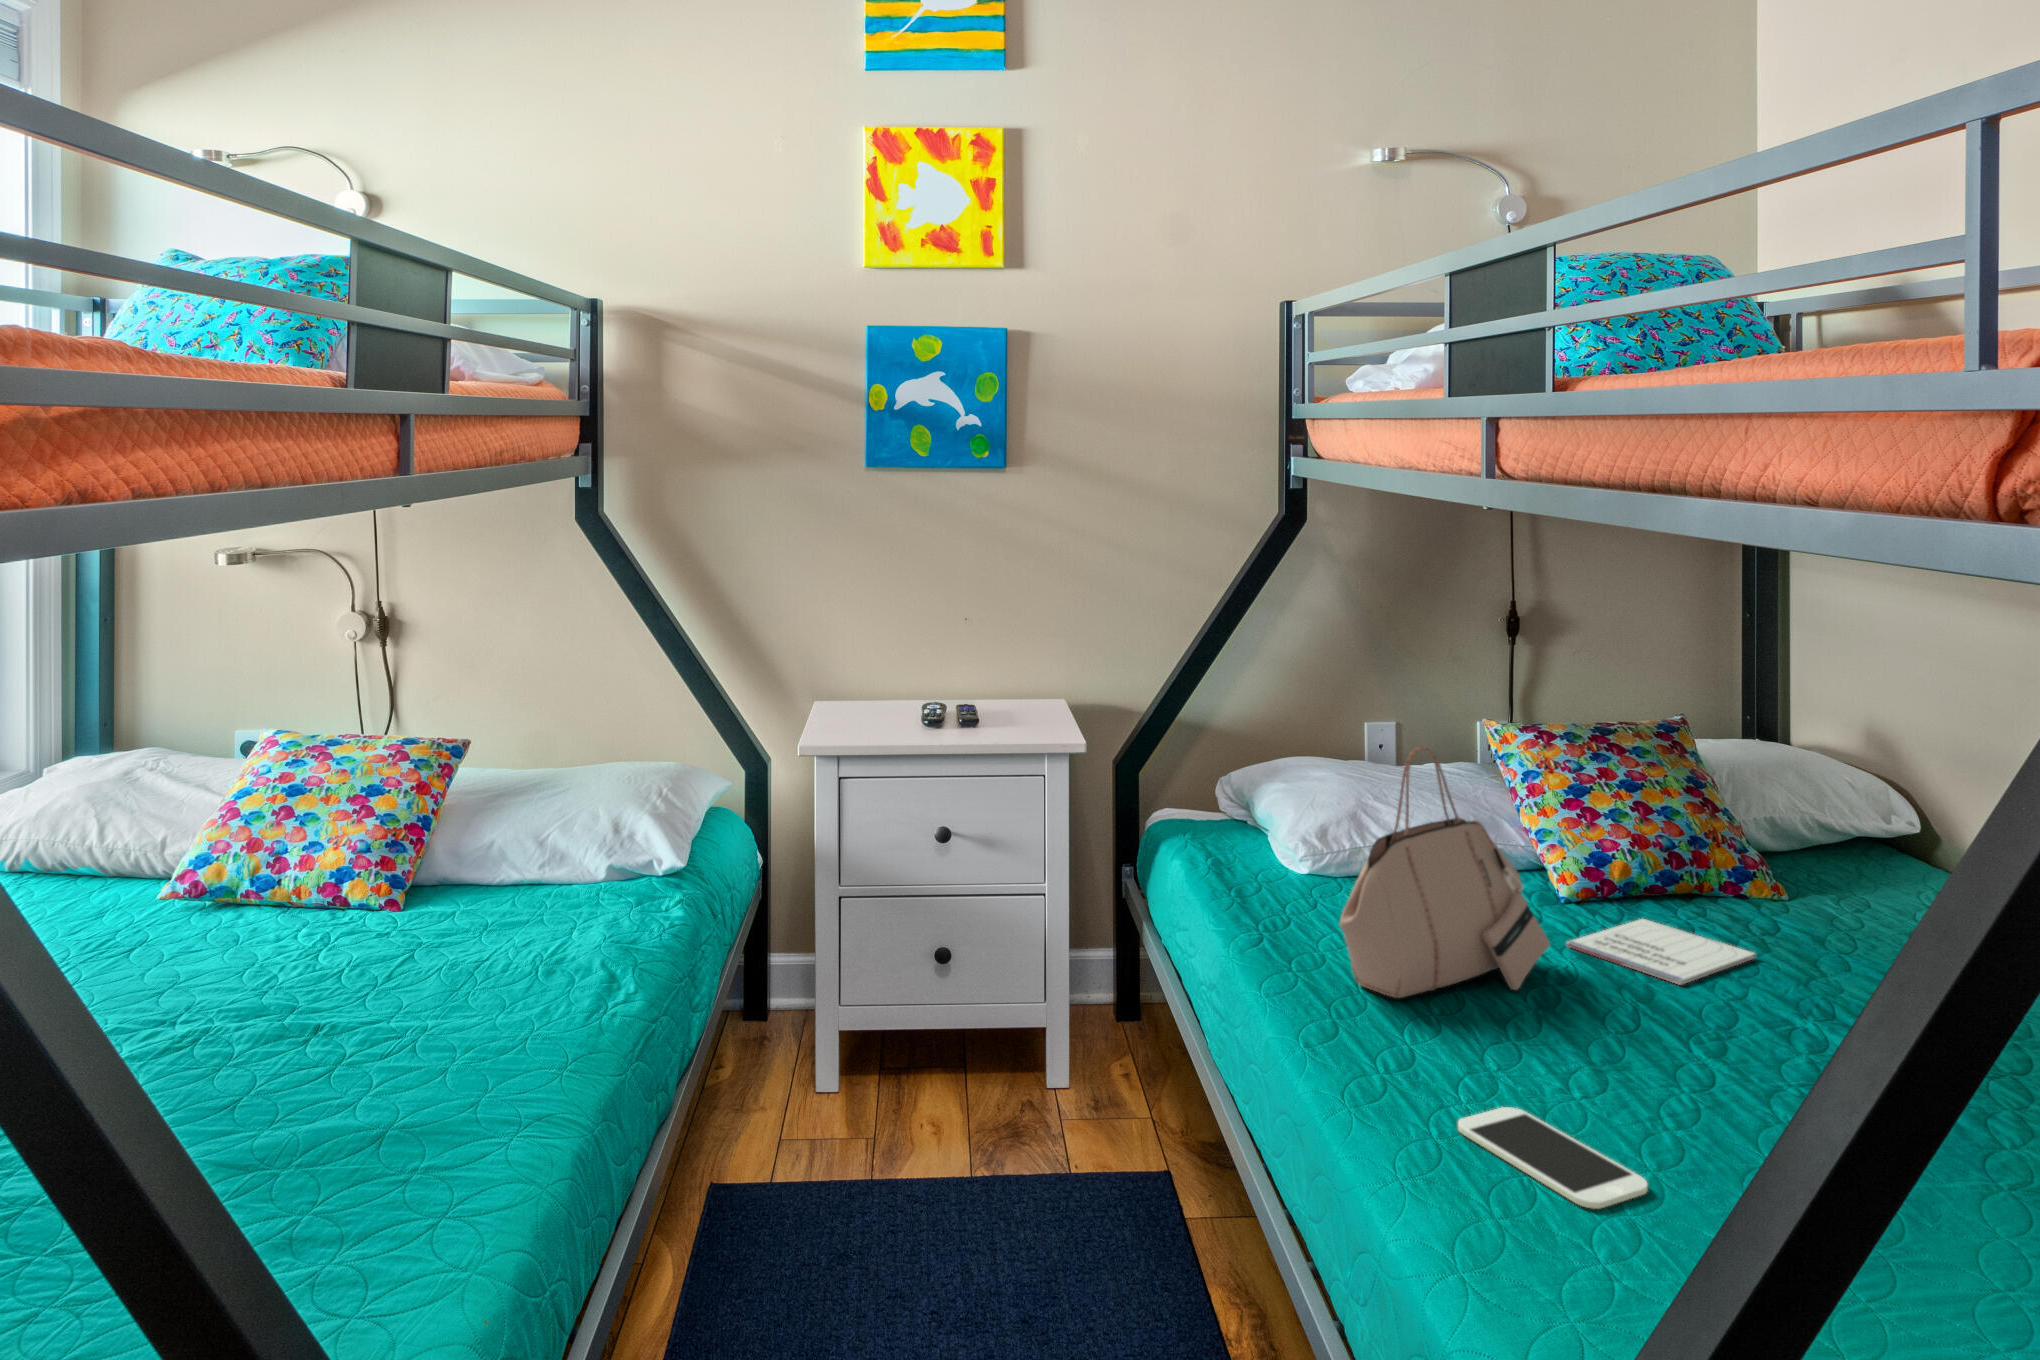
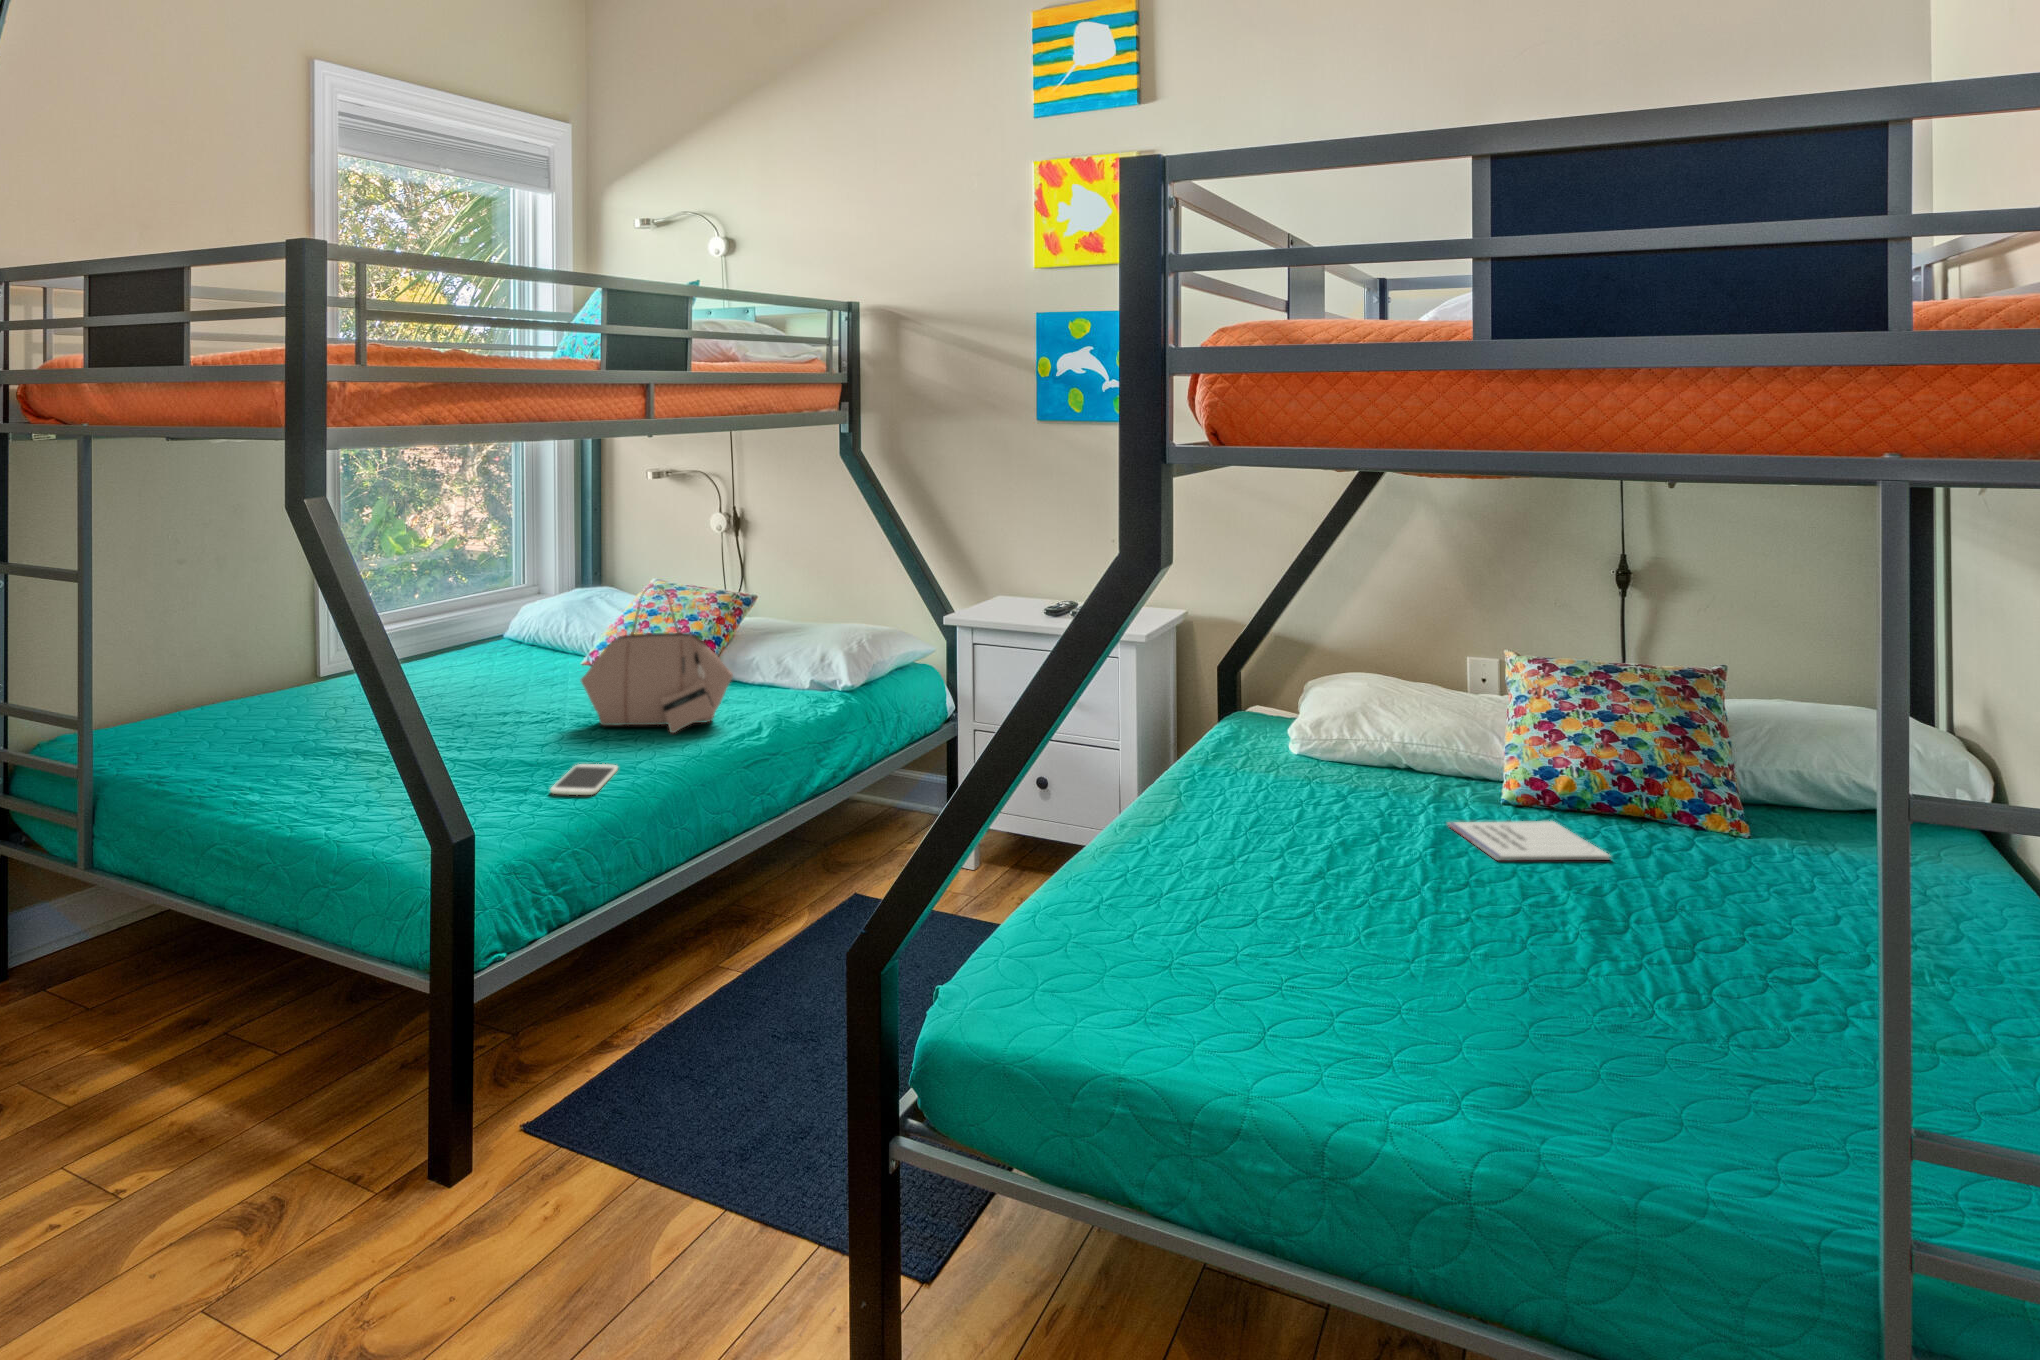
handbag: present [1340,747,1550,998] -> present [581,587,733,733]
smartphone: present [1458,1107,1648,1209] -> present [551,764,618,795]

